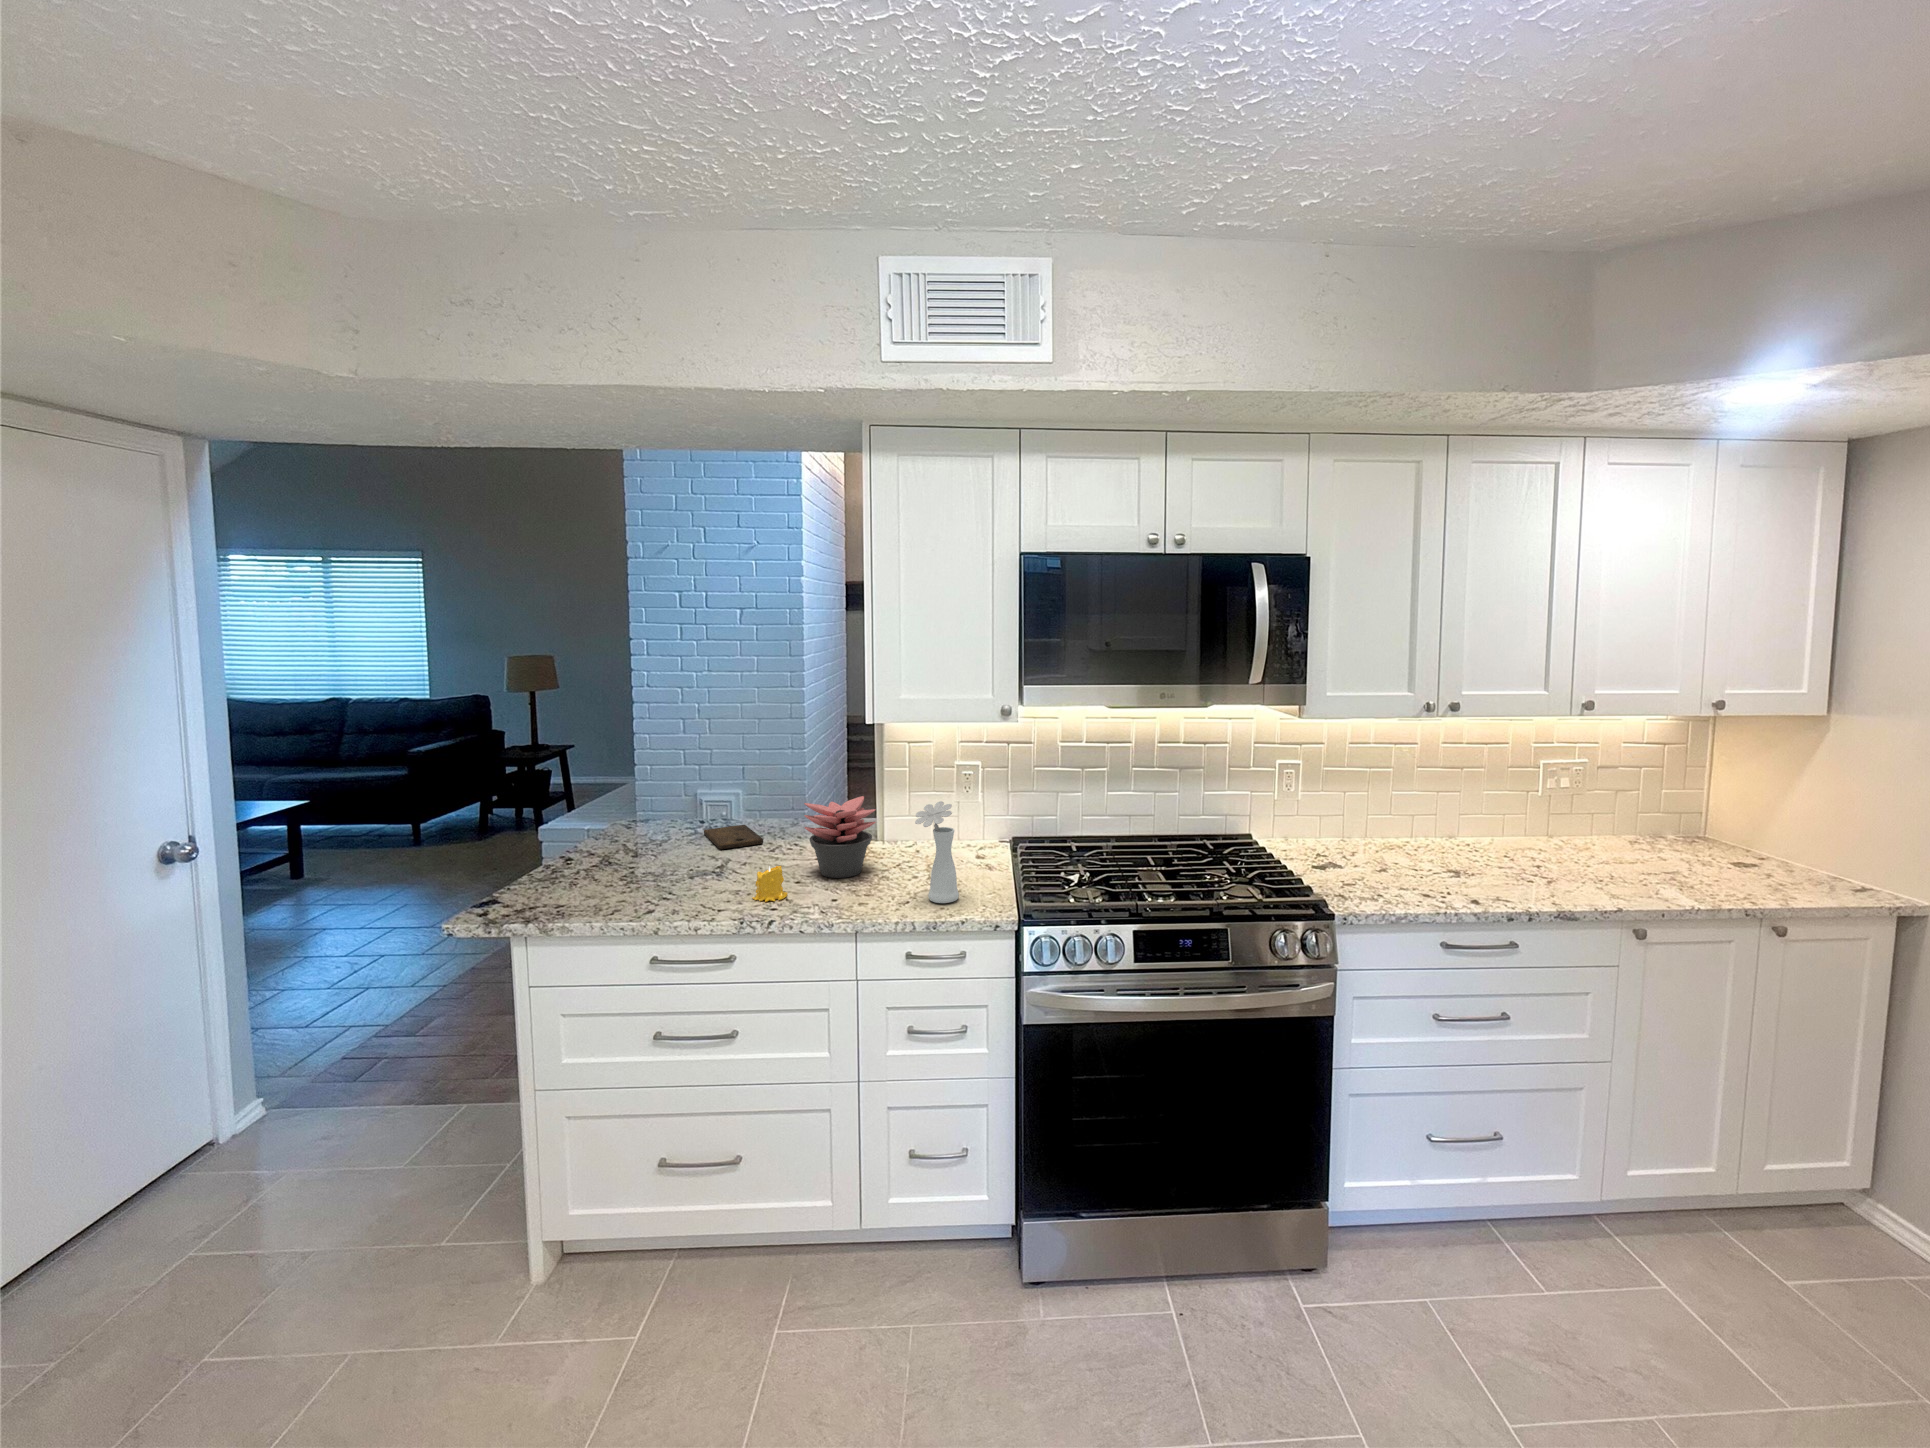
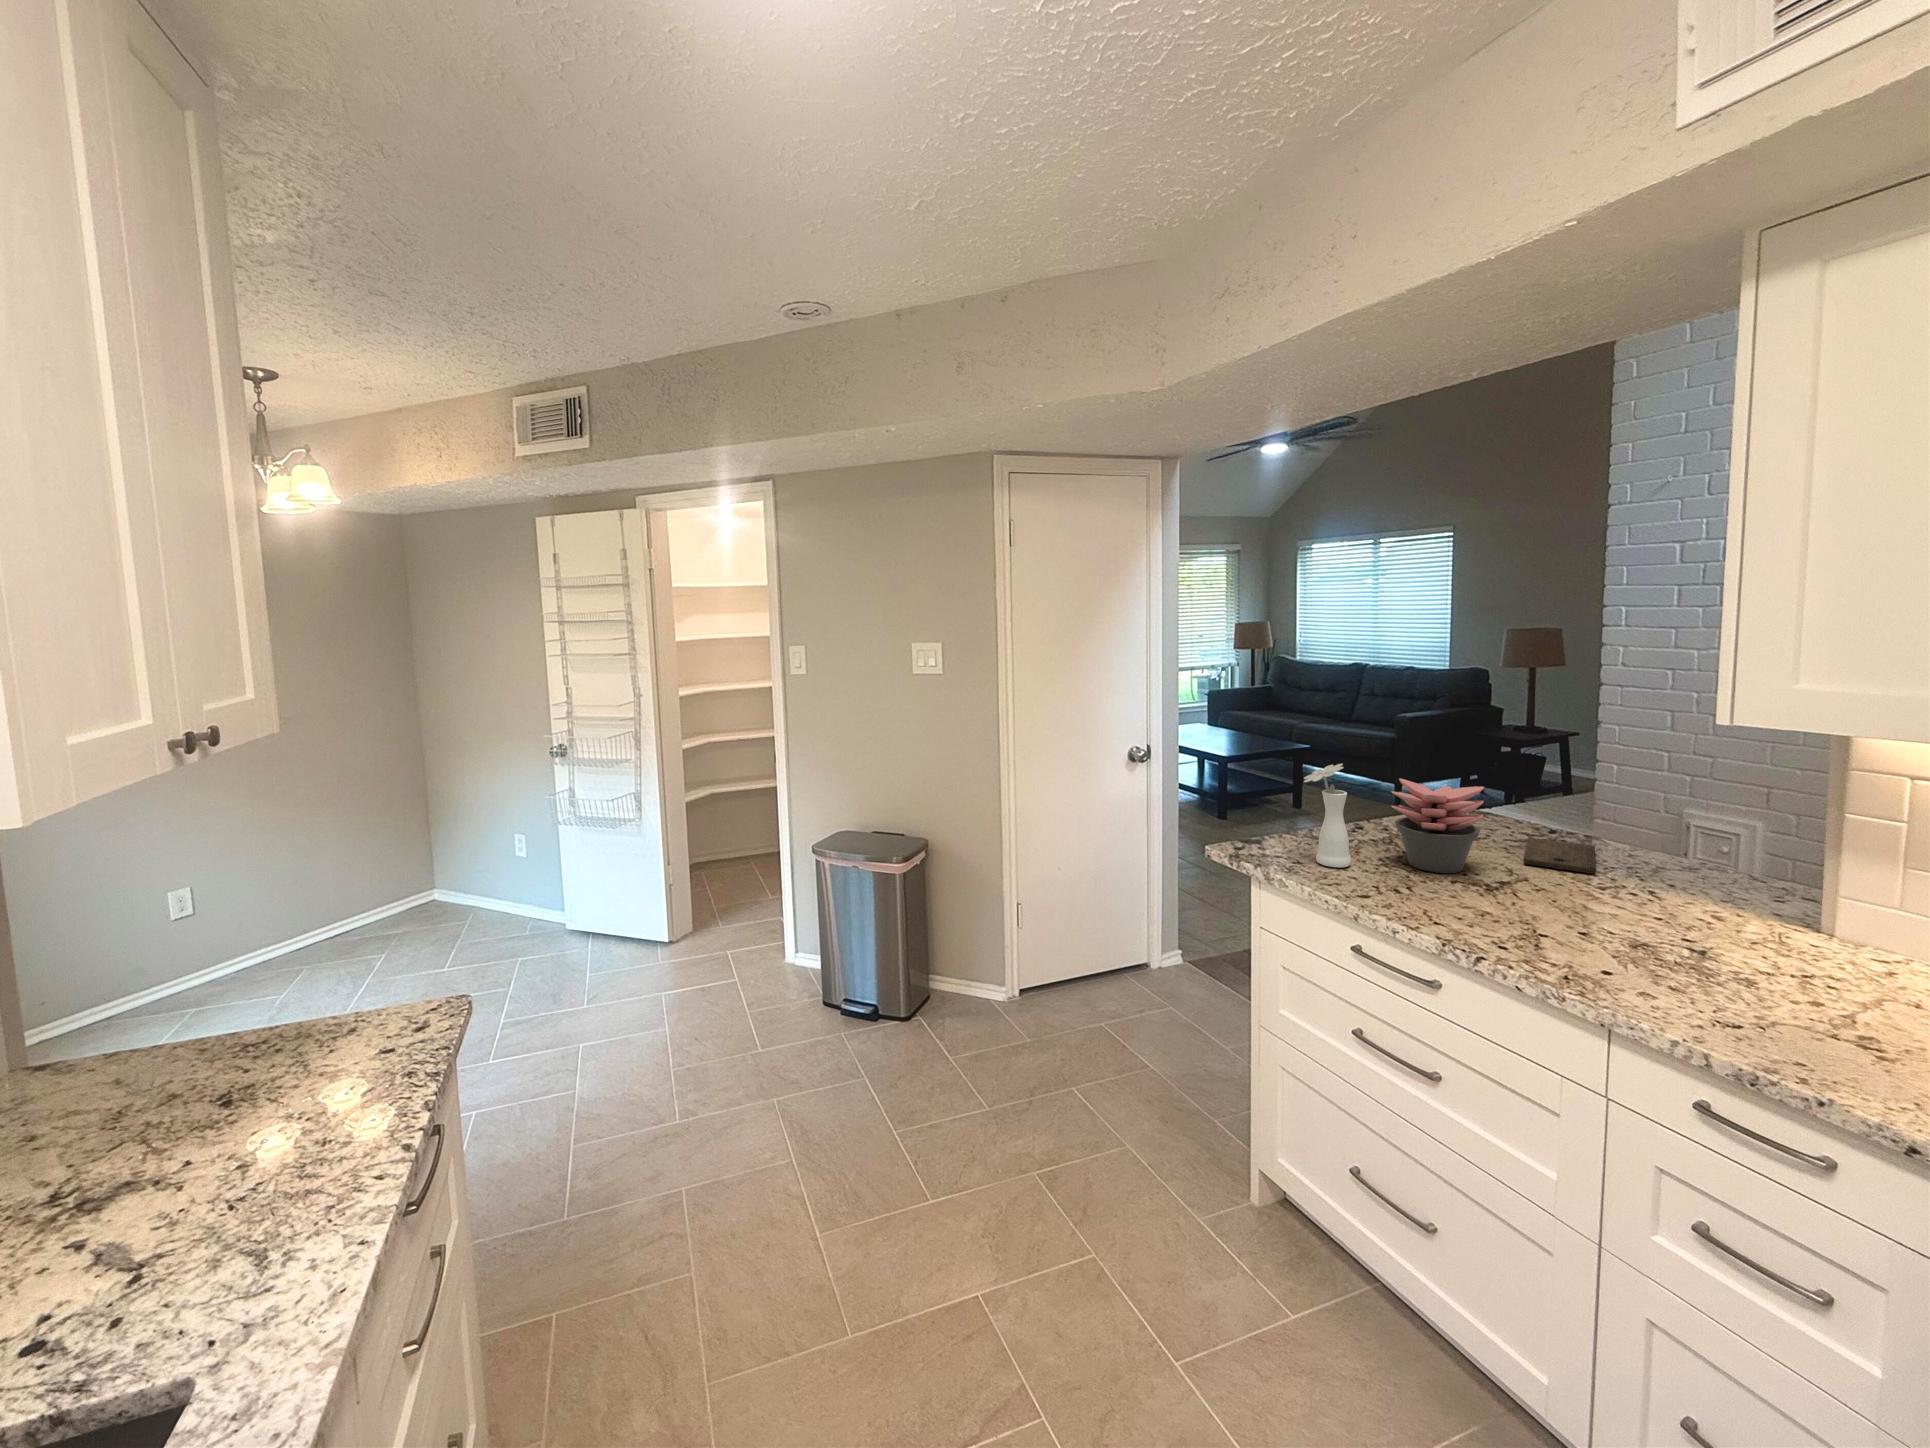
succulent plant: present [804,796,876,878] -> present [1391,779,1484,873]
vase: present [915,801,959,903] -> present [1304,764,1351,867]
candle: present [752,866,788,902] -> none [1490,891,1544,941]

